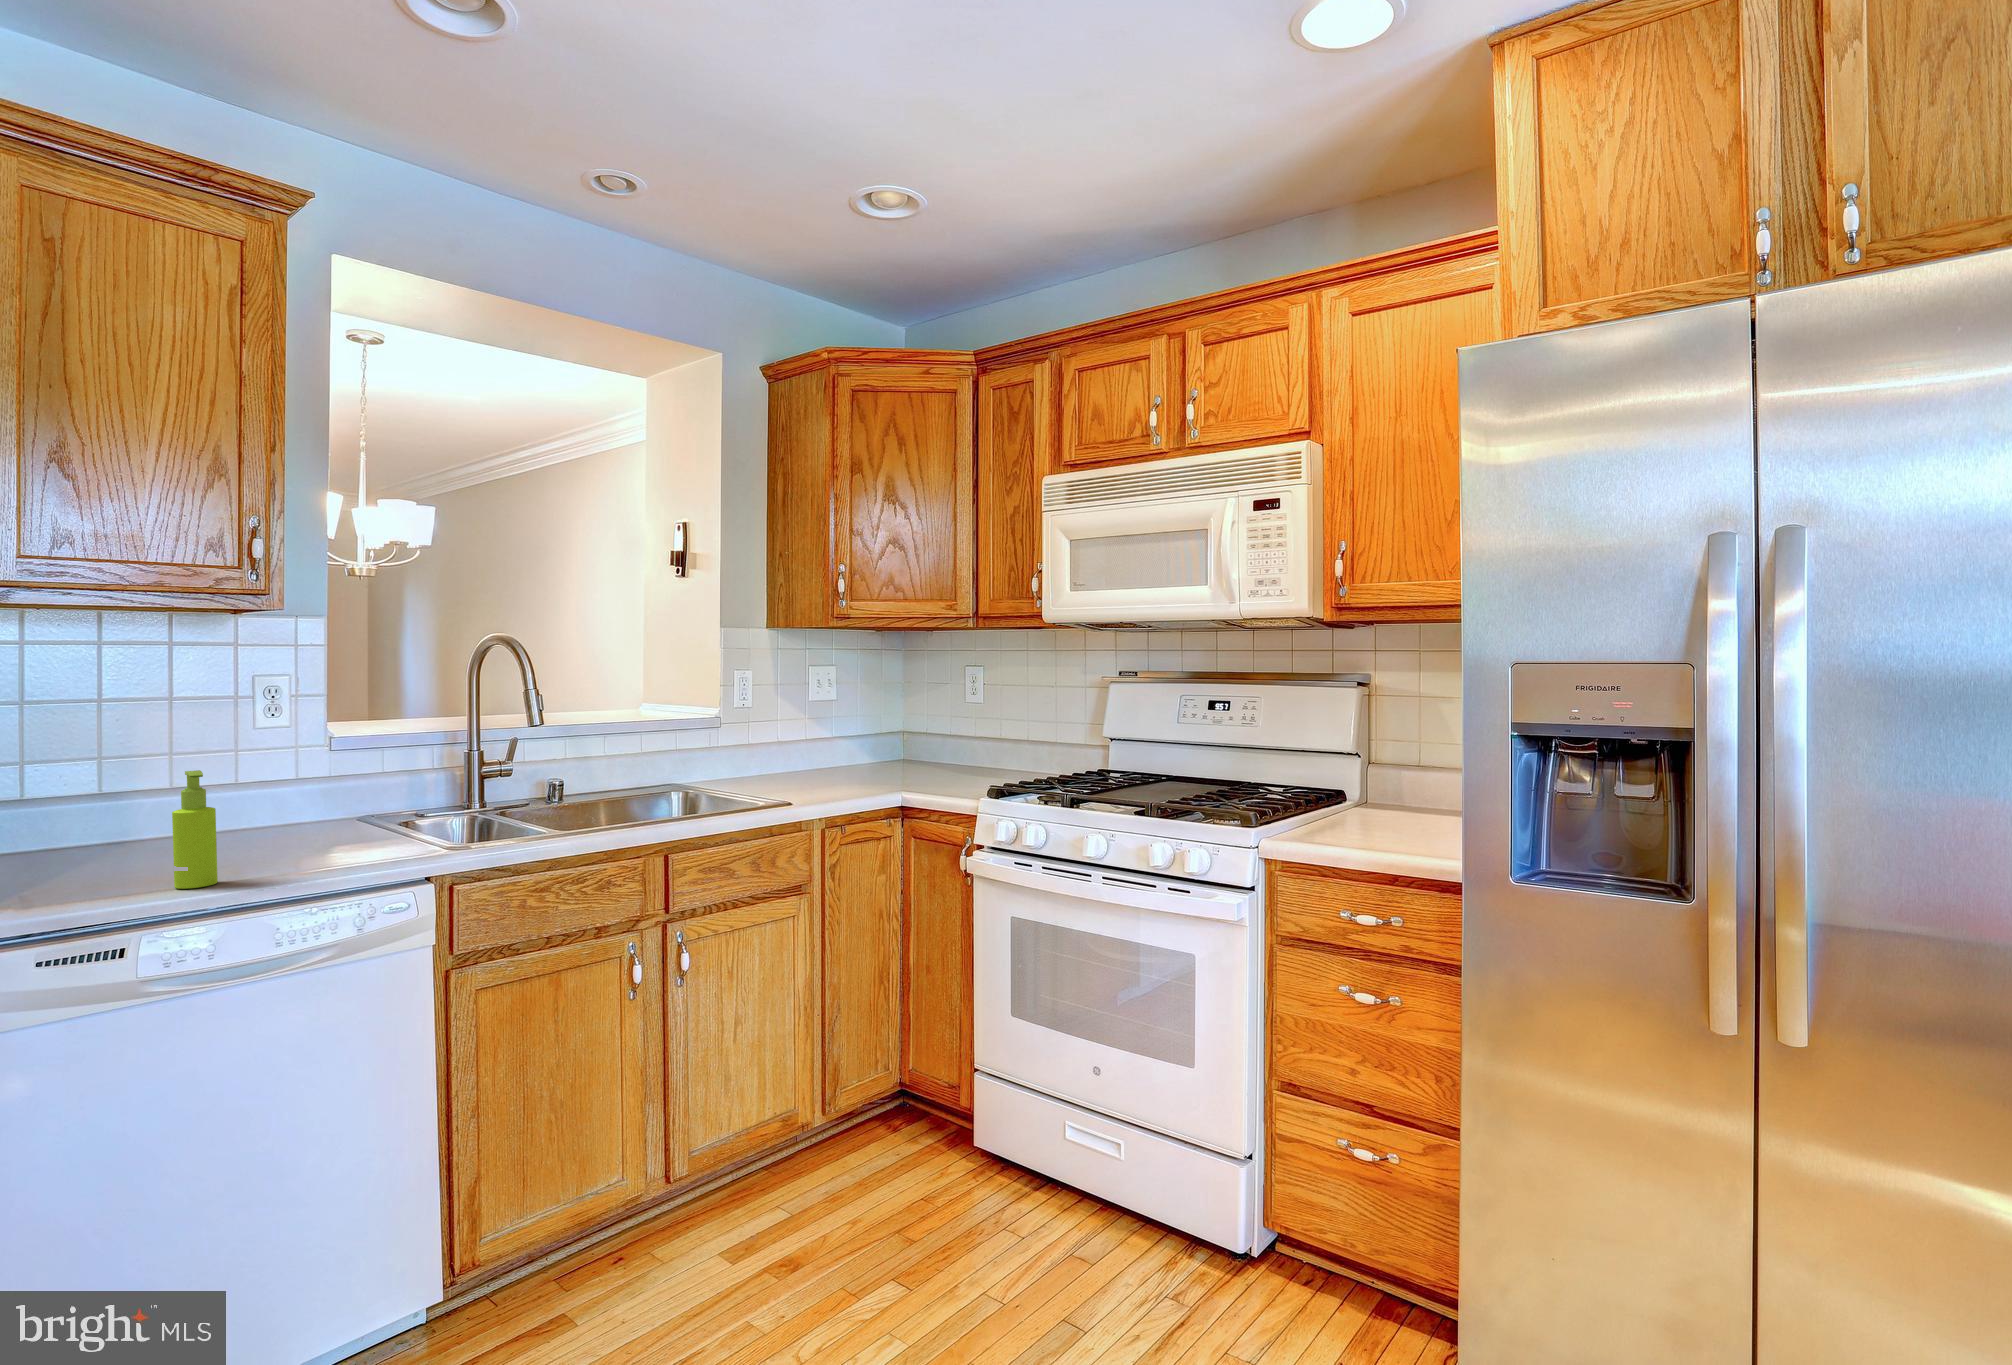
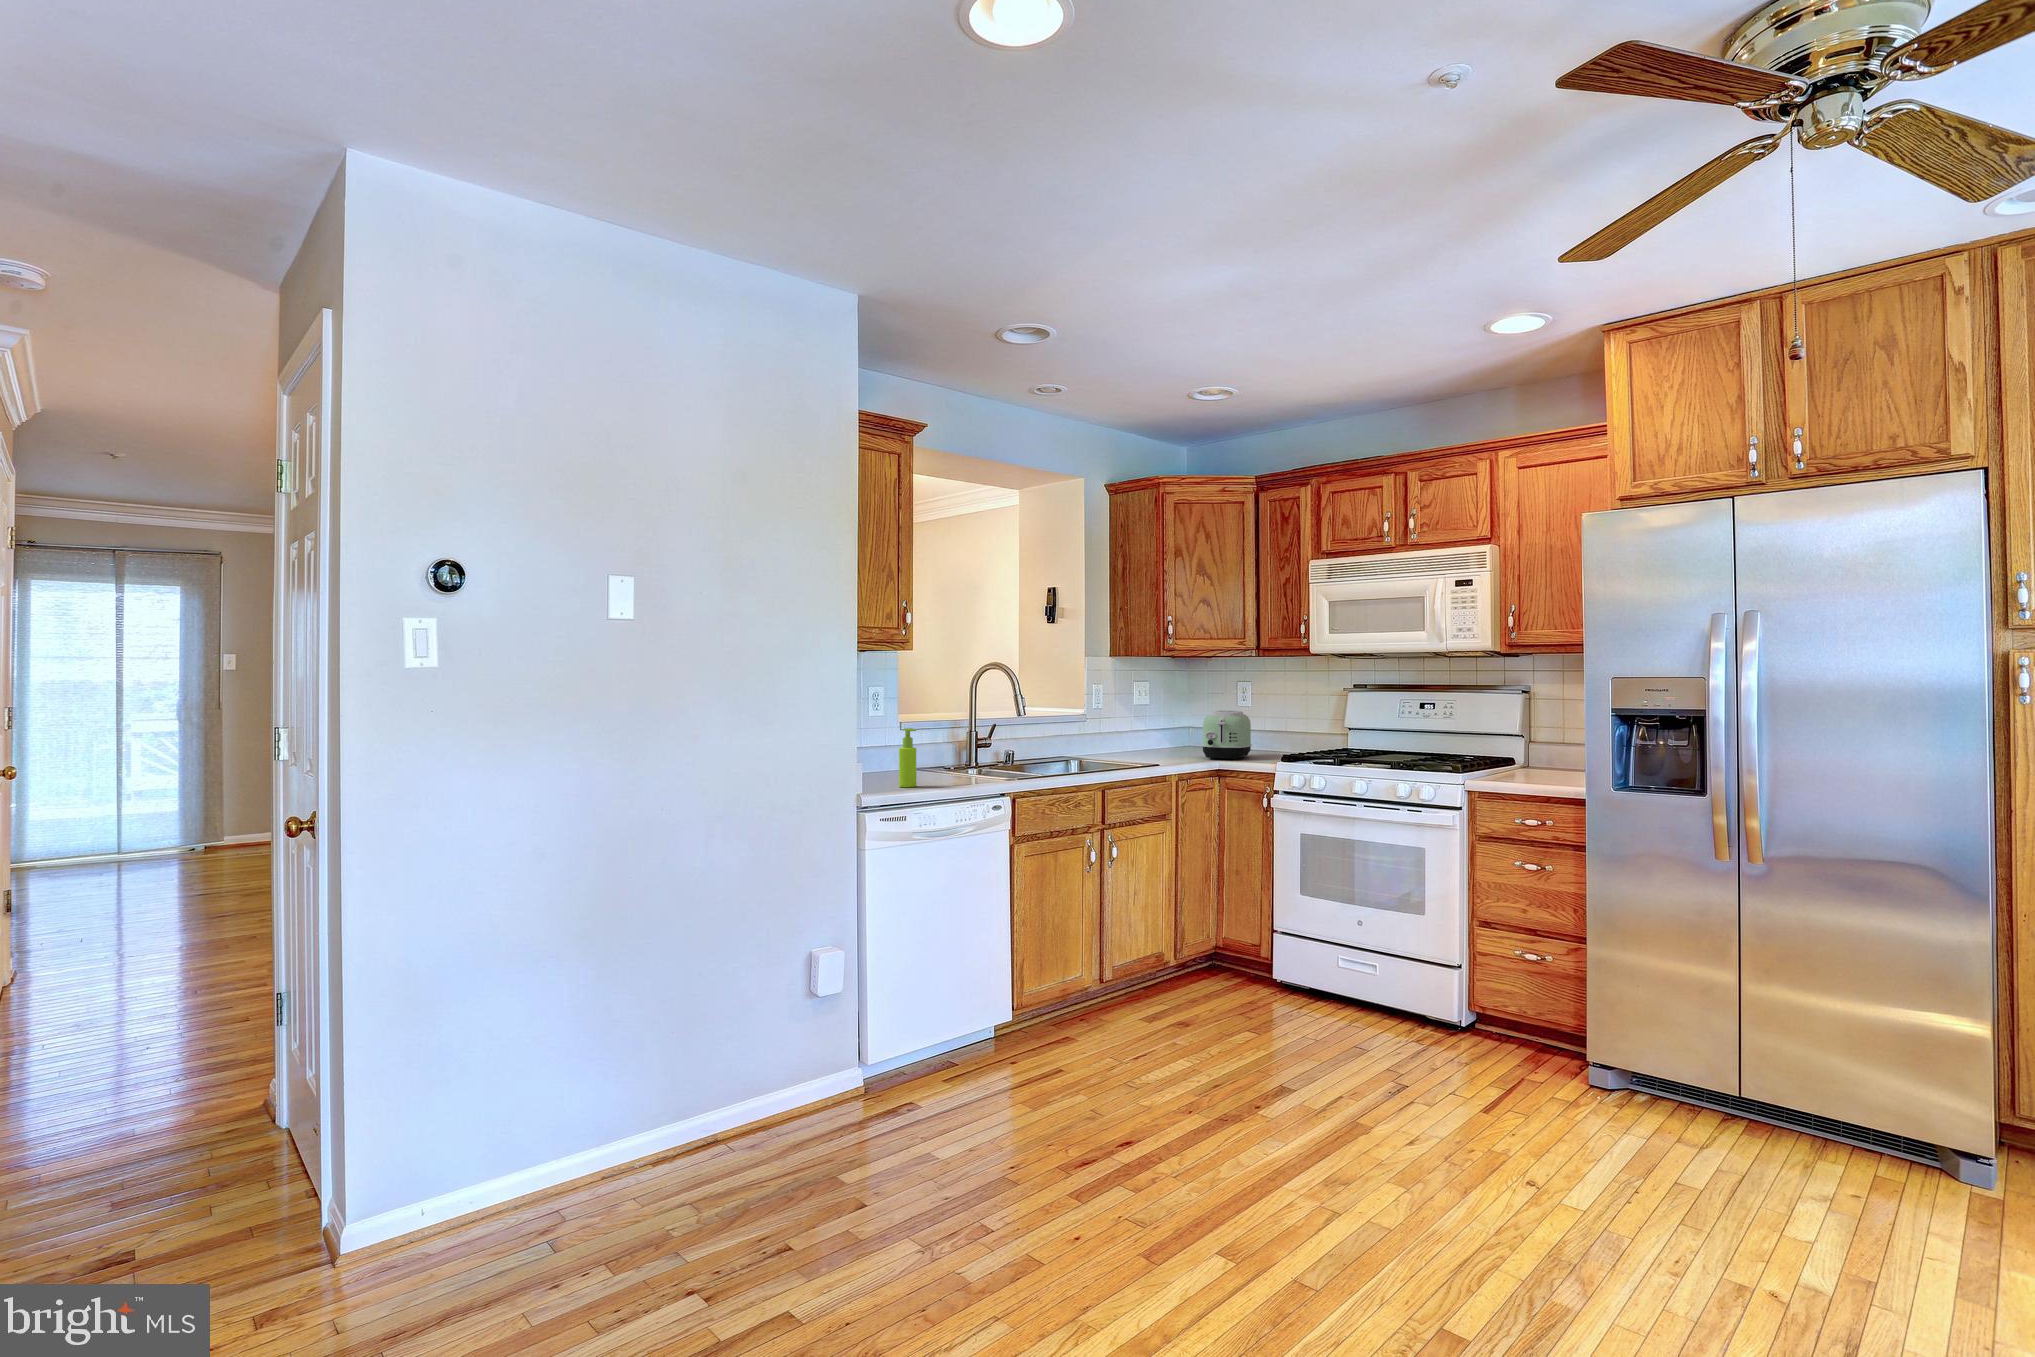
toaster: none [881,710,963,789] -> present [1202,710,1251,760]

